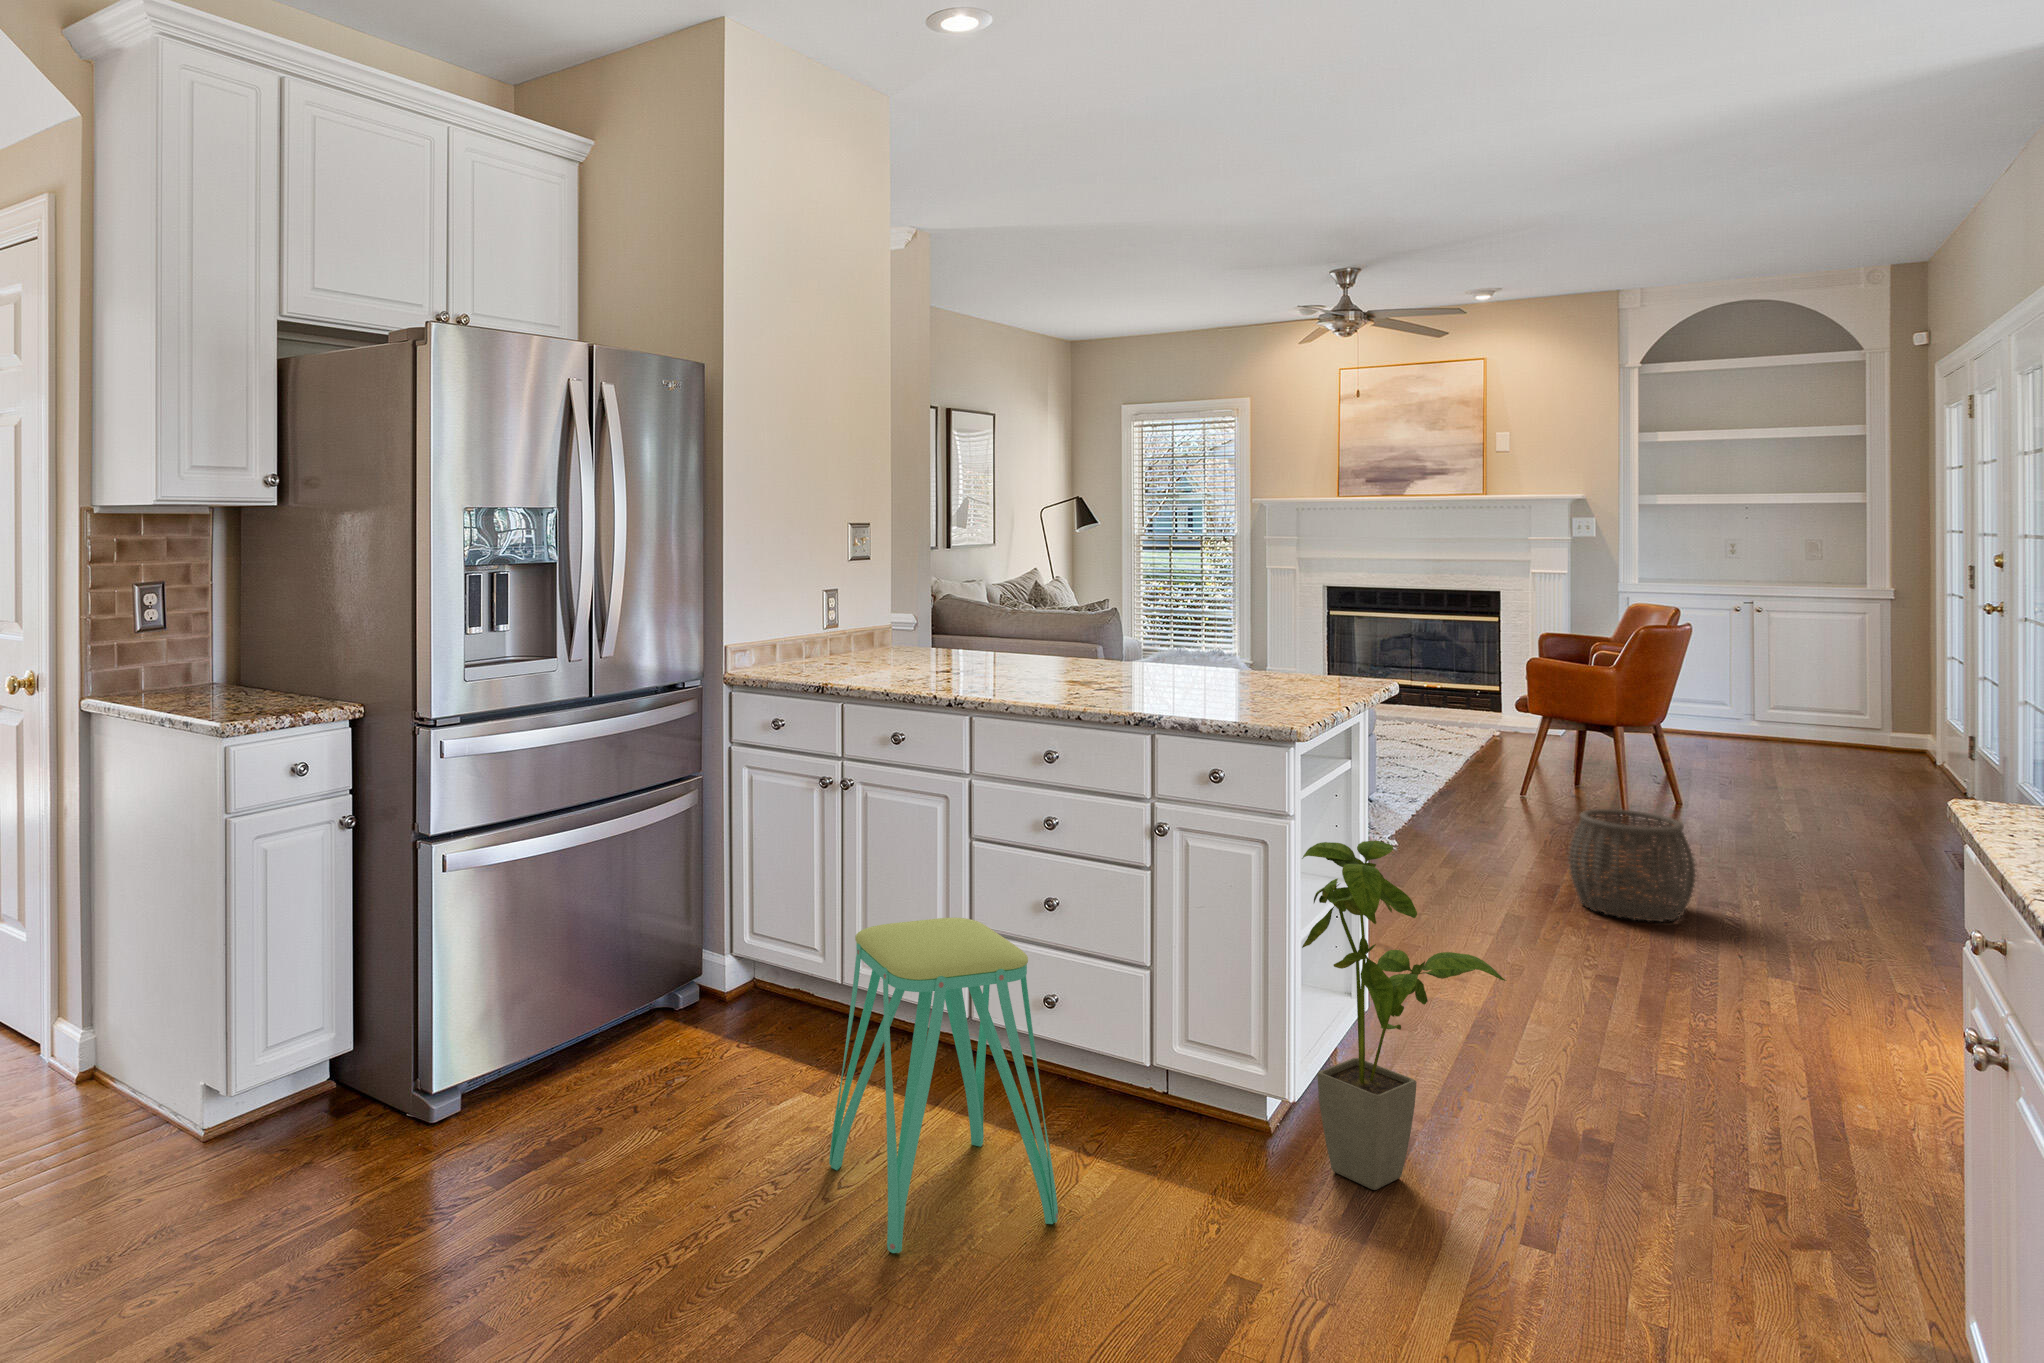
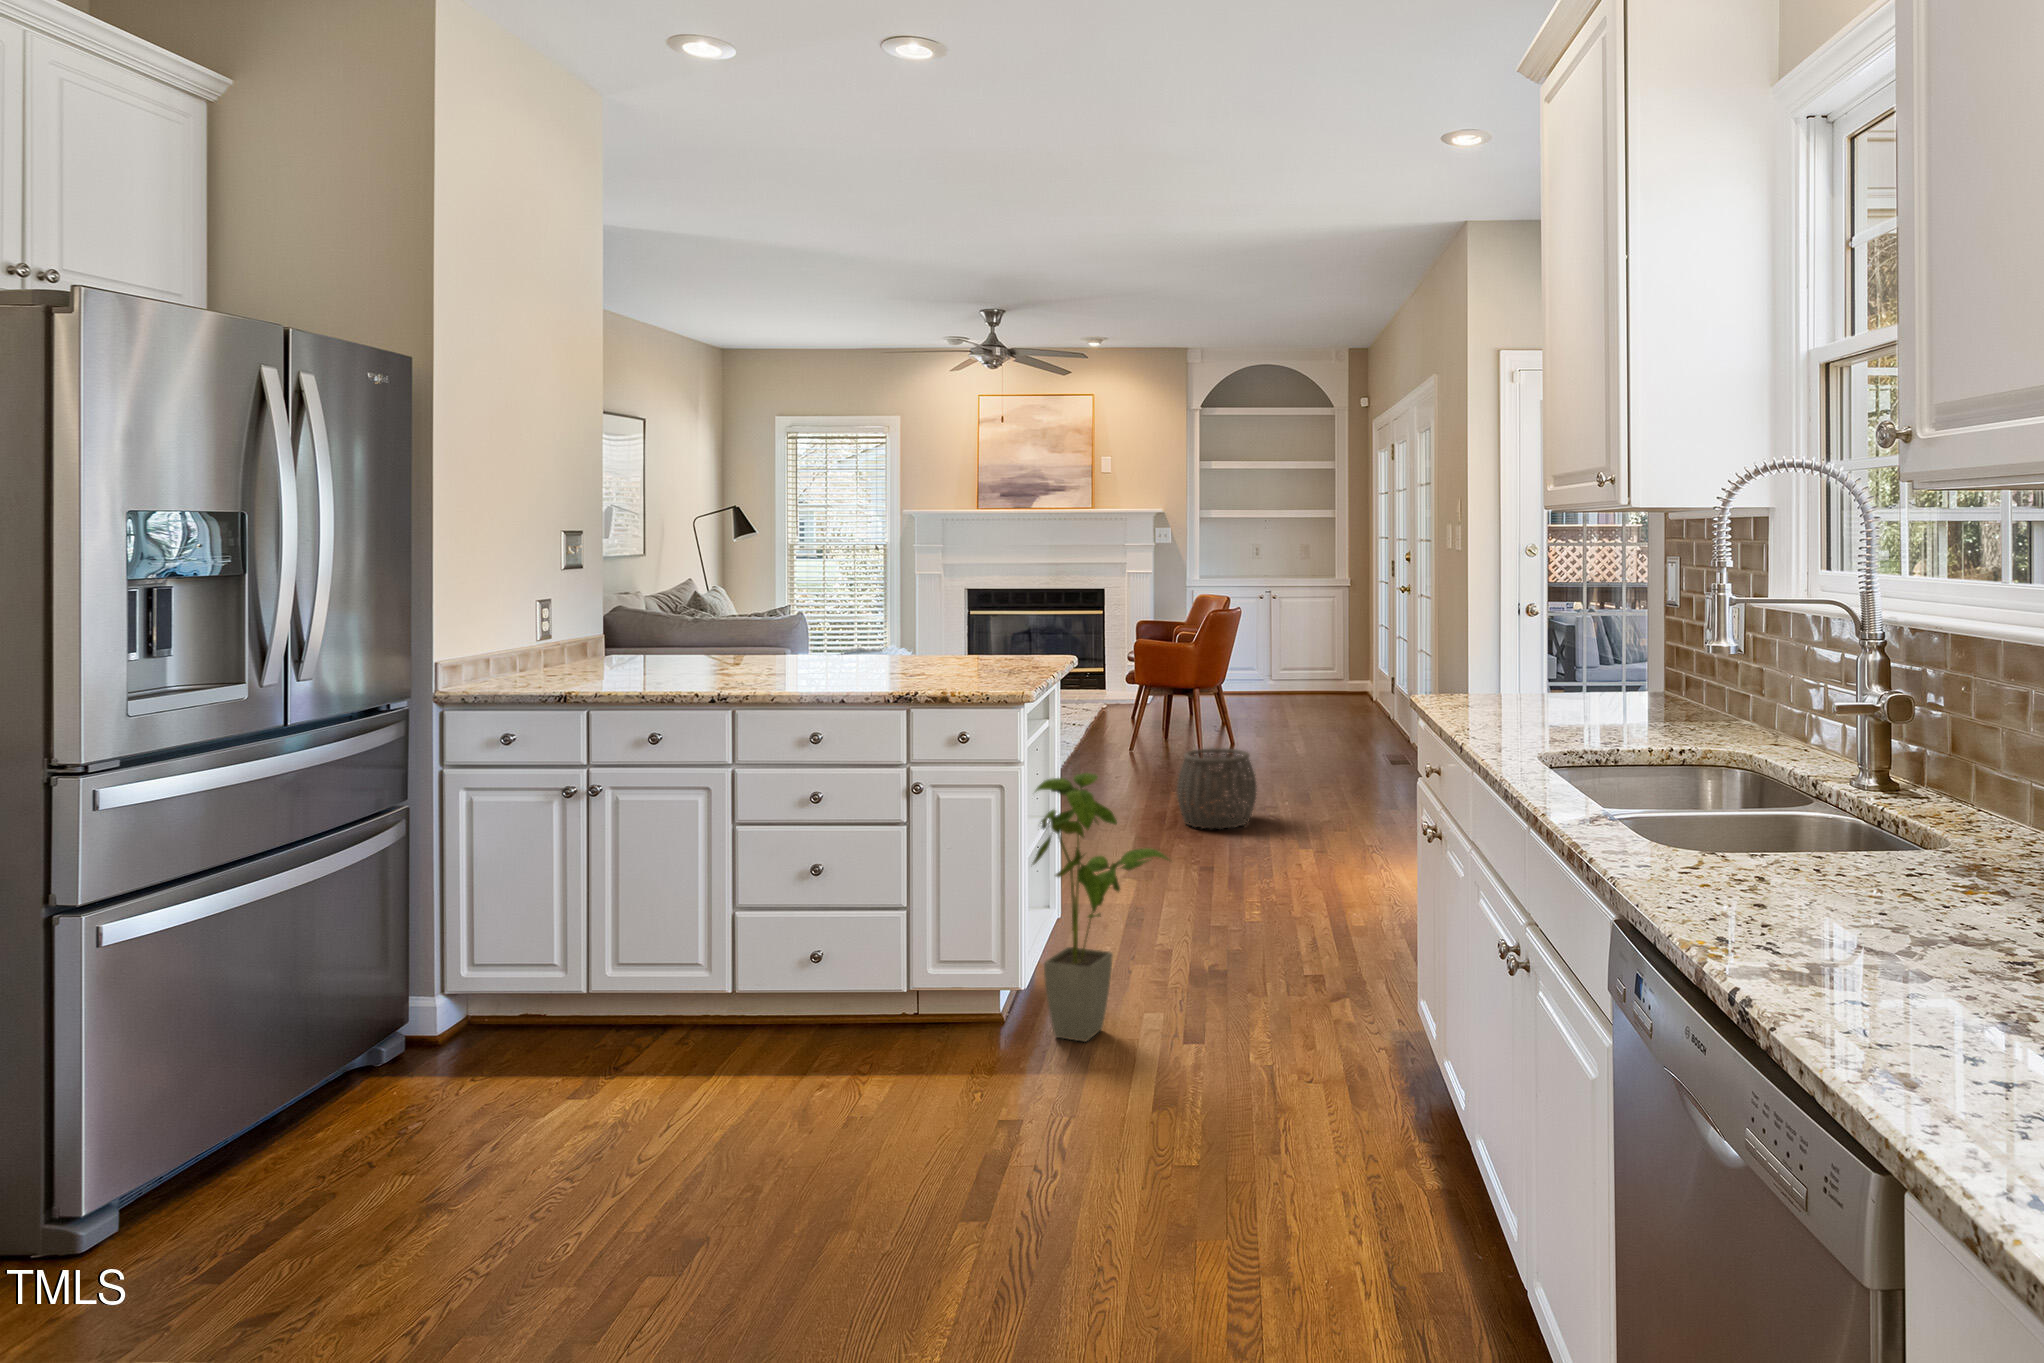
stool: present [829,918,1058,1253] -> none [622,888,853,1193]

